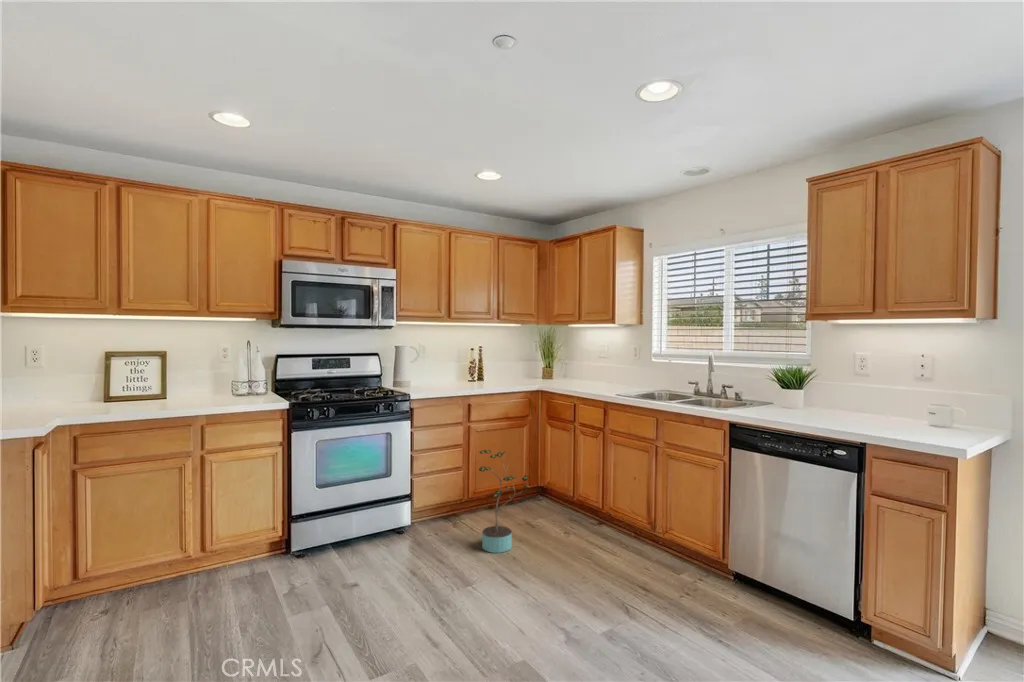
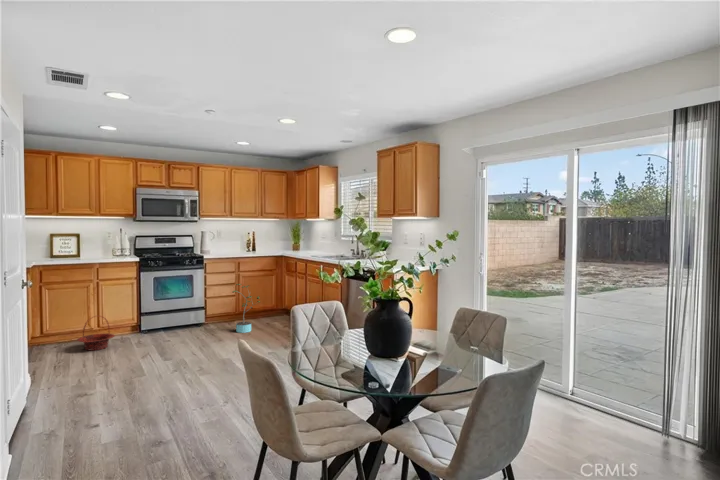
basket: none [152,541,241,630] -> present [77,316,114,350]

